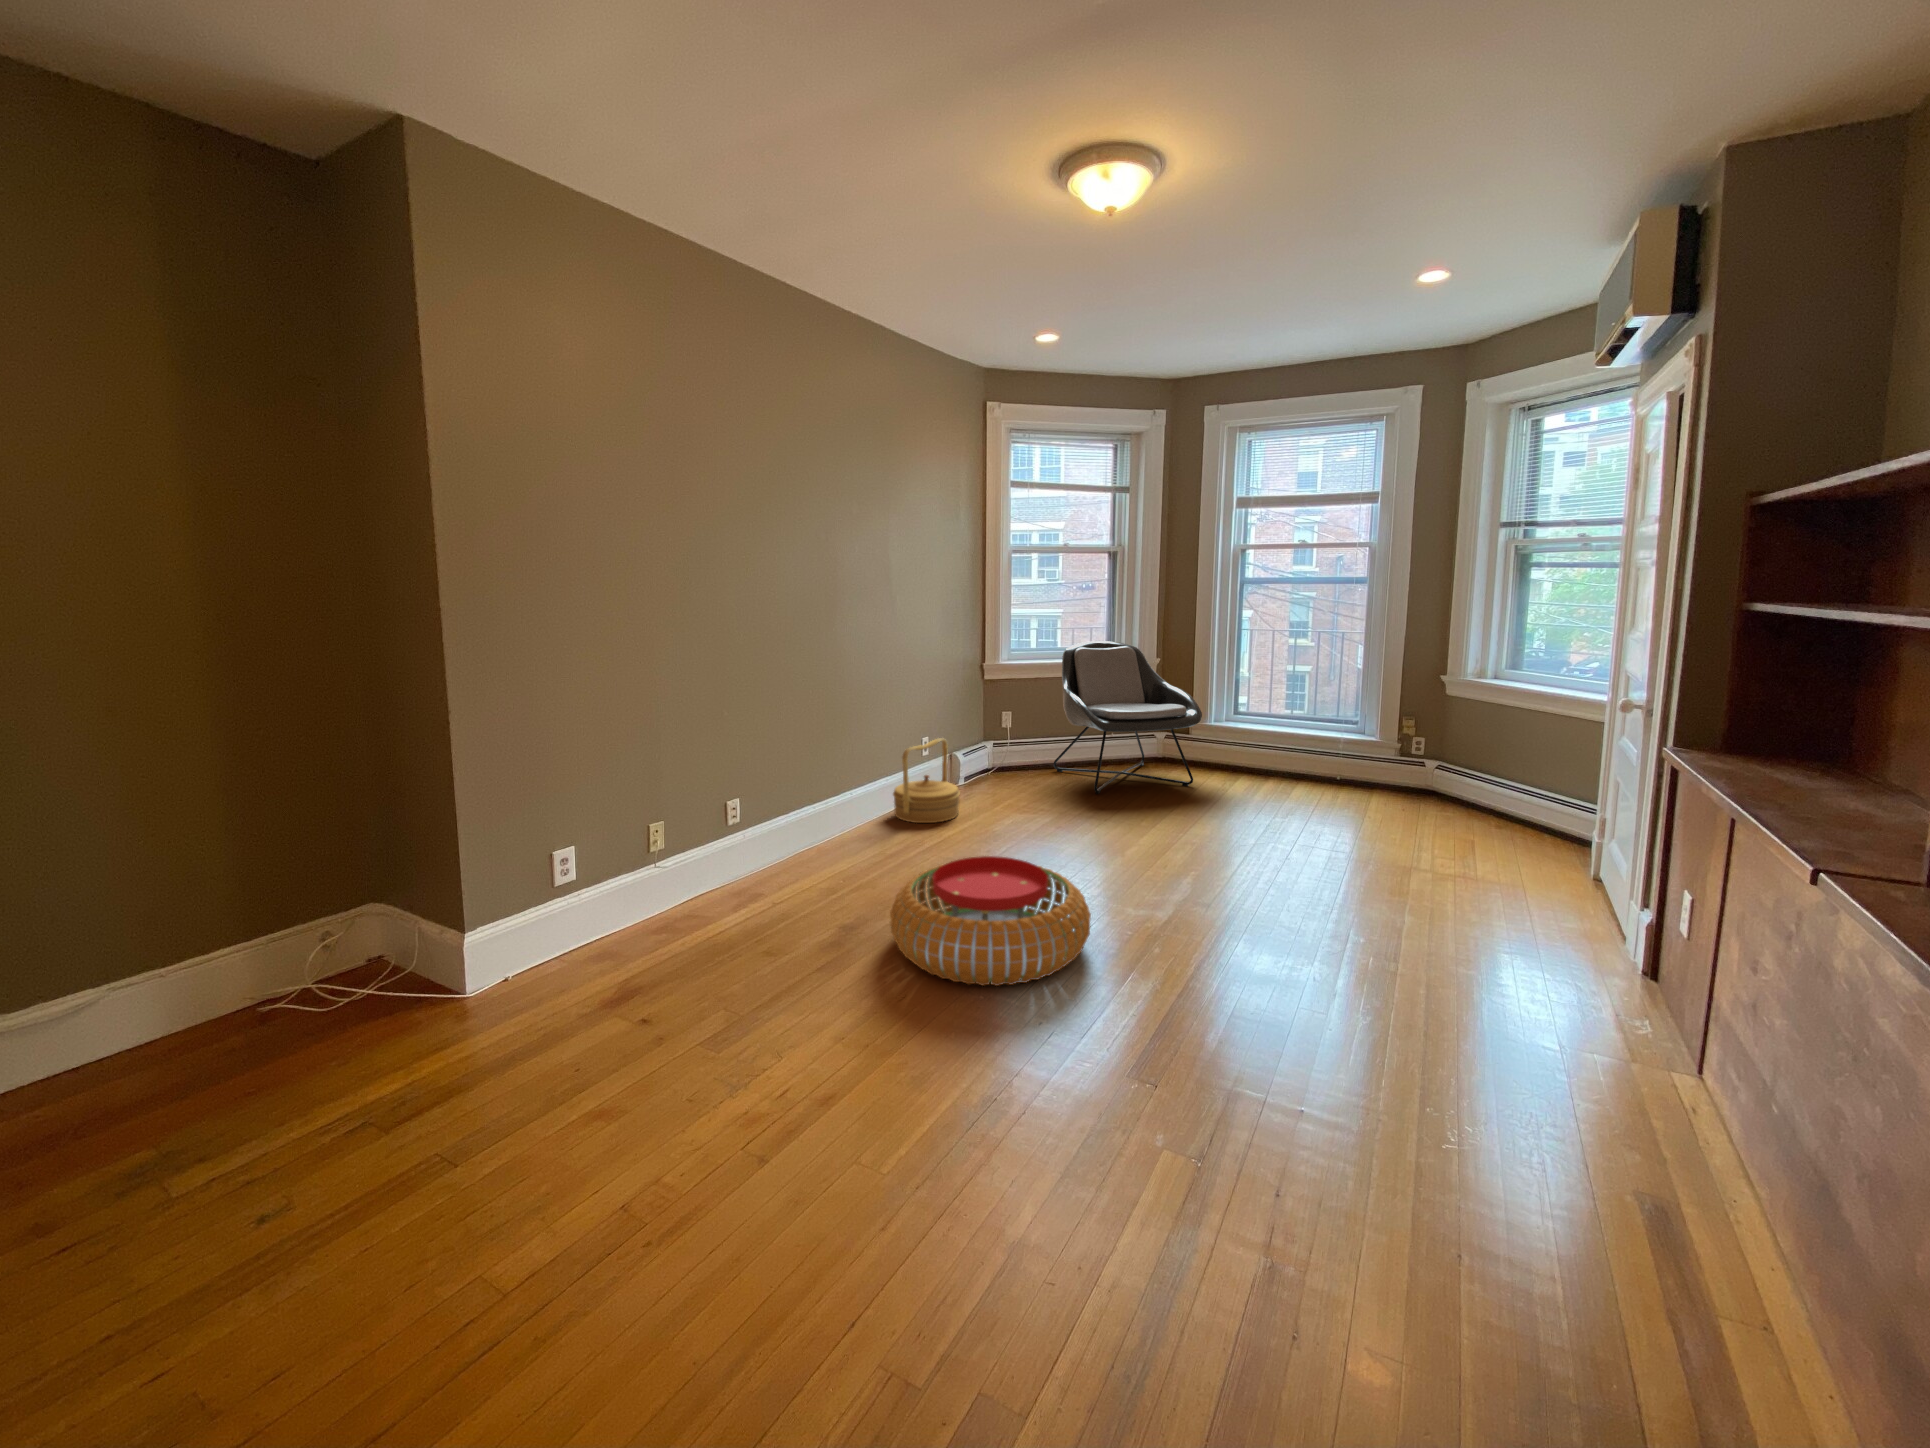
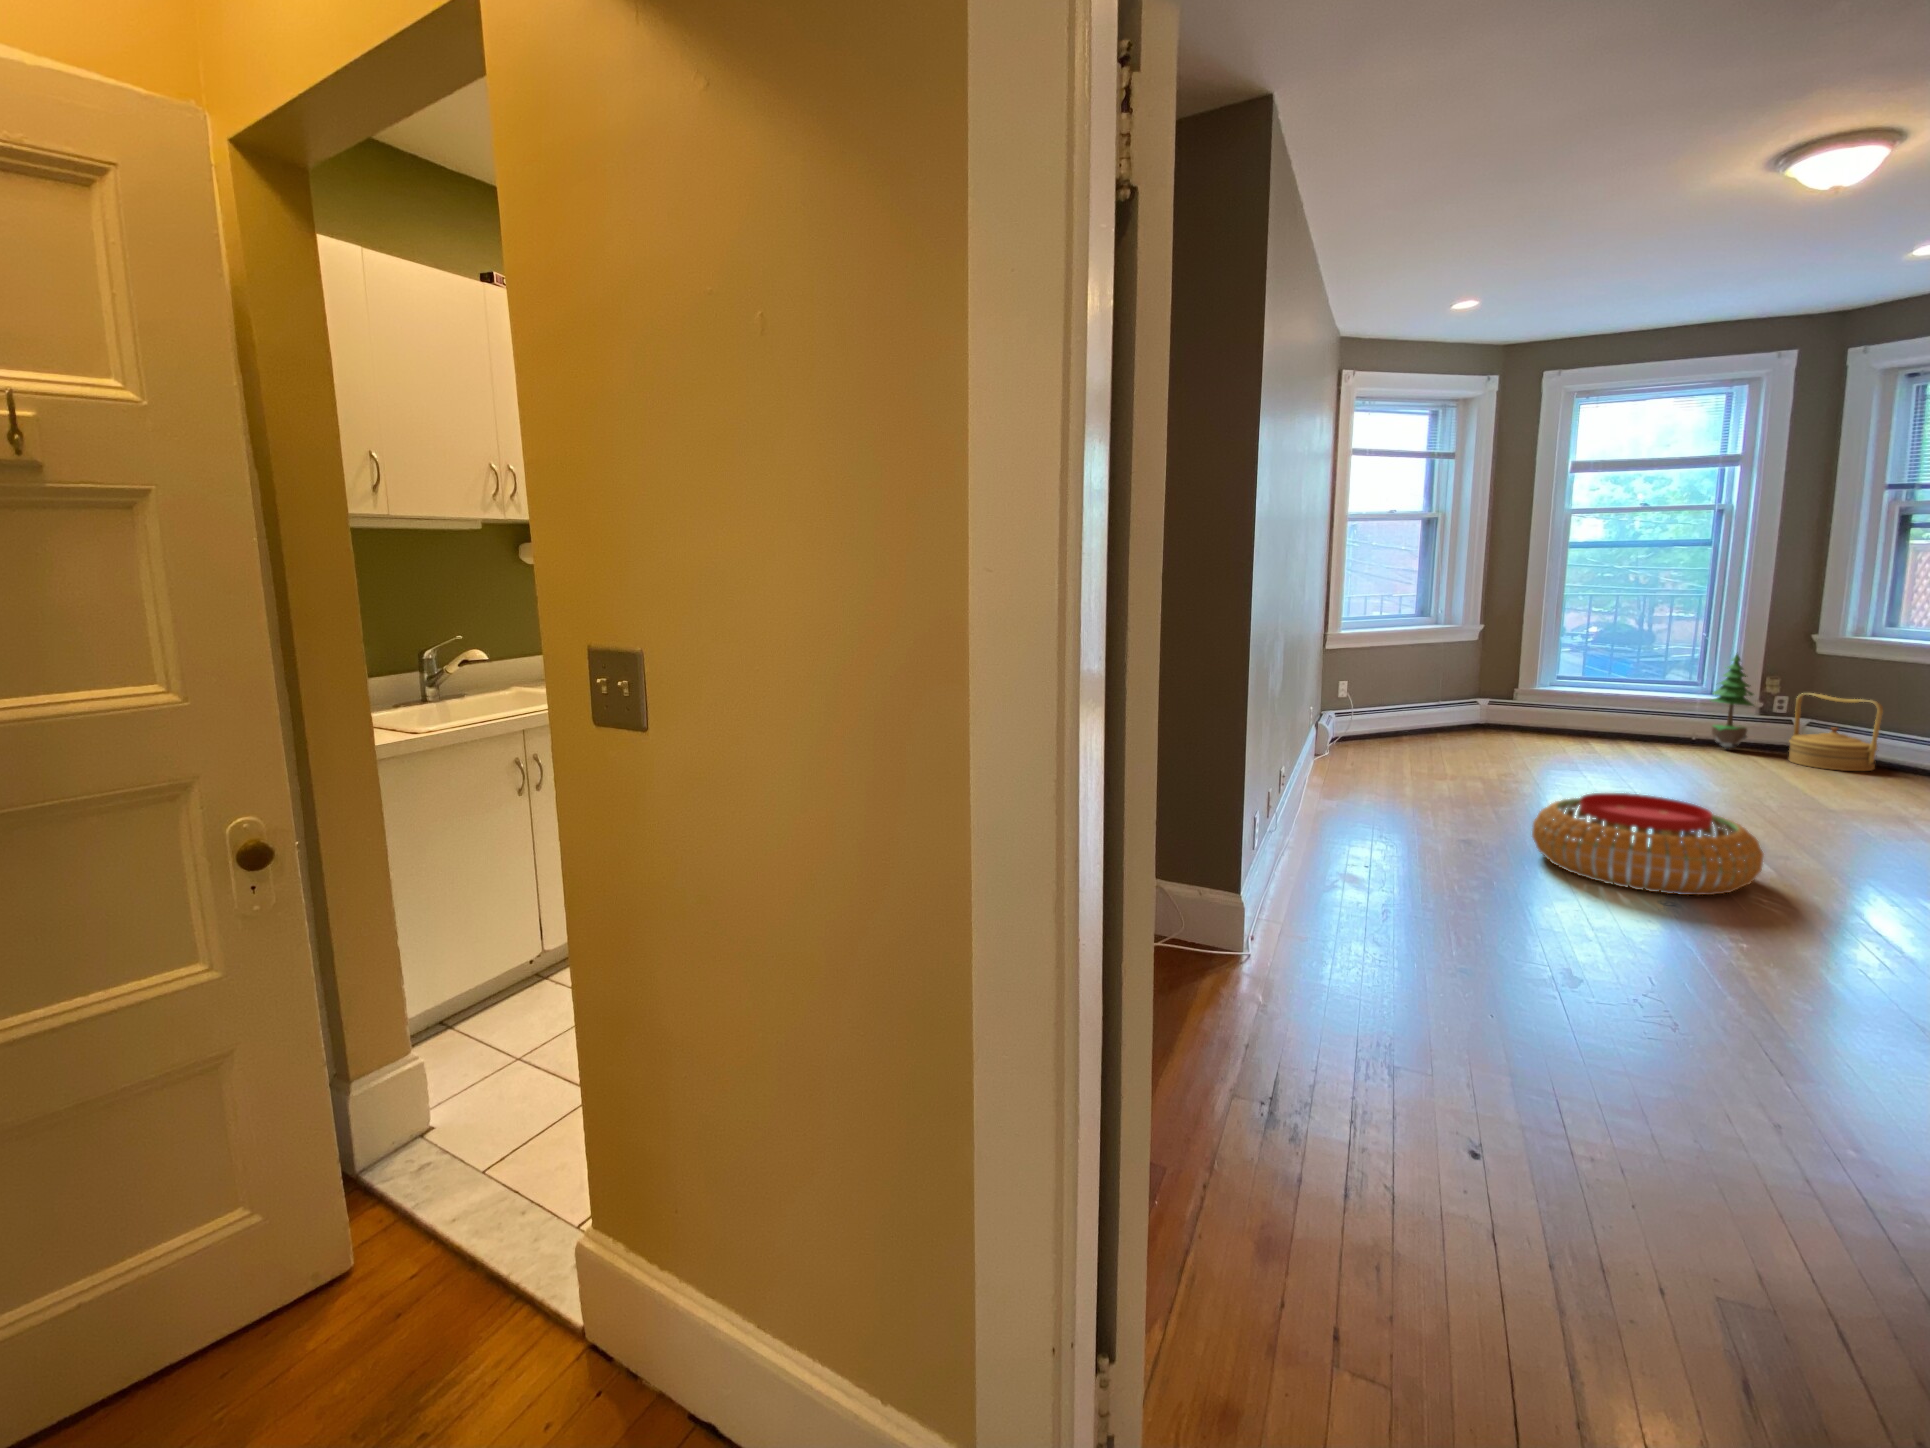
lounge chair: present [1054,641,1202,794] -> none [1393,609,1570,757]
potted tree: none [1347,693,1387,791] -> present [1711,654,1753,749]
woven basket: present [893,738,960,823] -> present [1789,693,1883,771]

